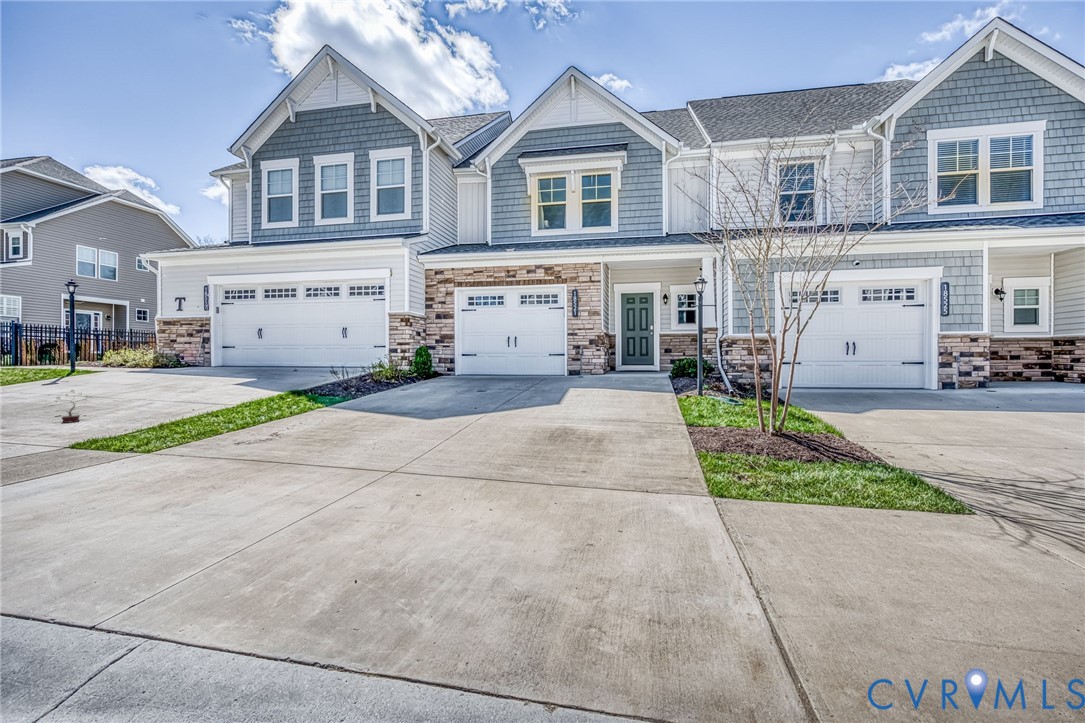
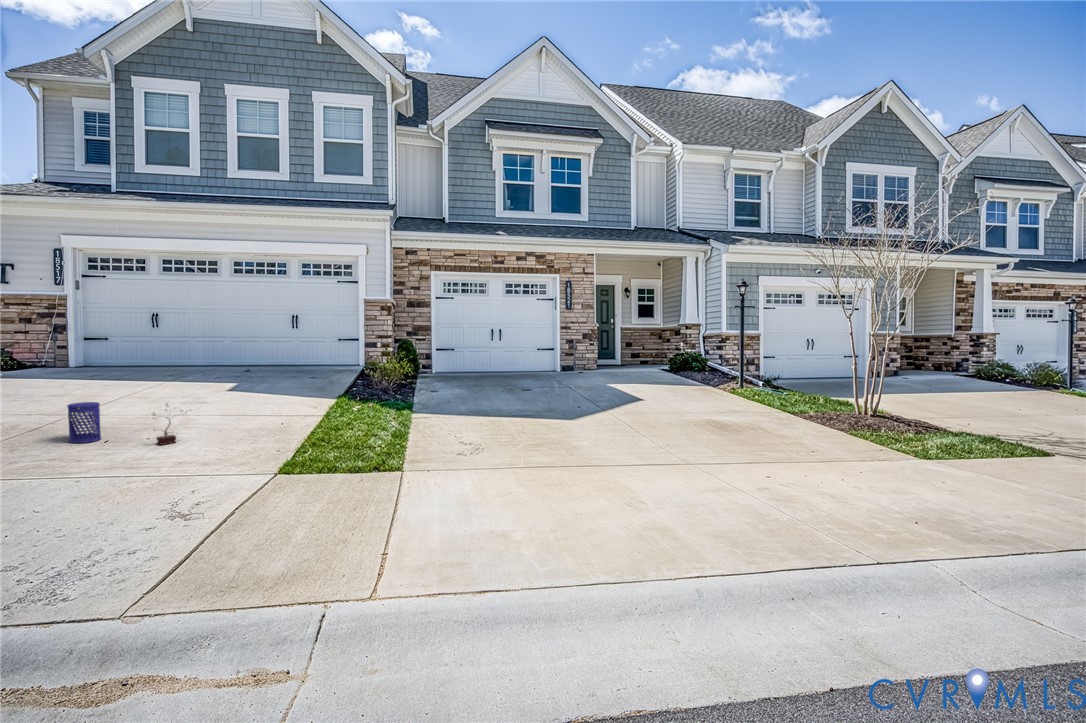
waste bin: none [20,388,51,418] -> present [67,402,101,443]

